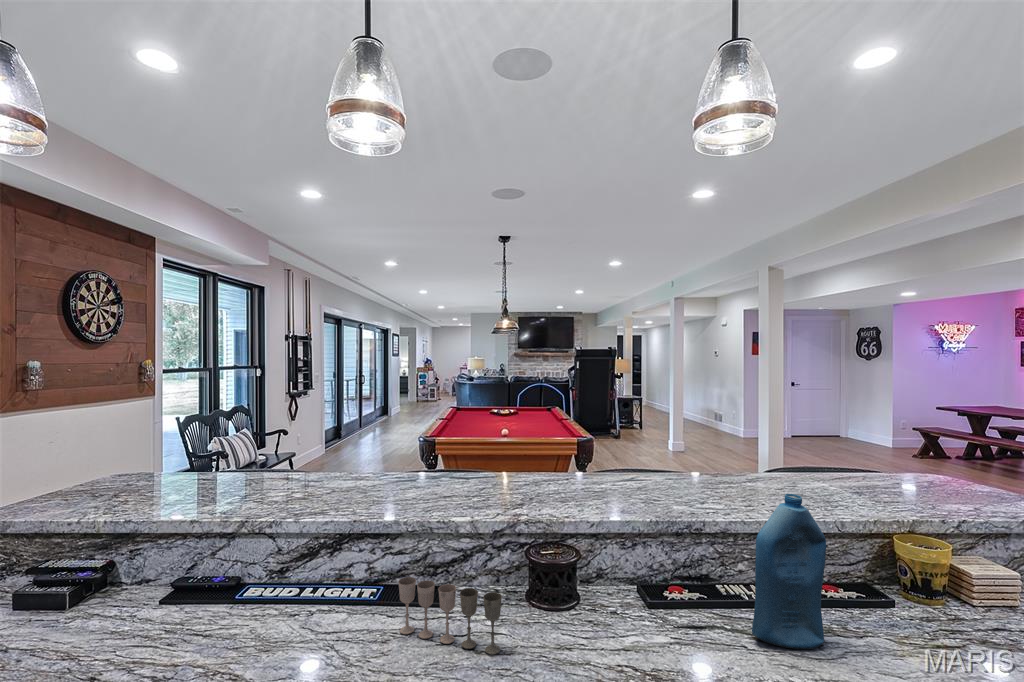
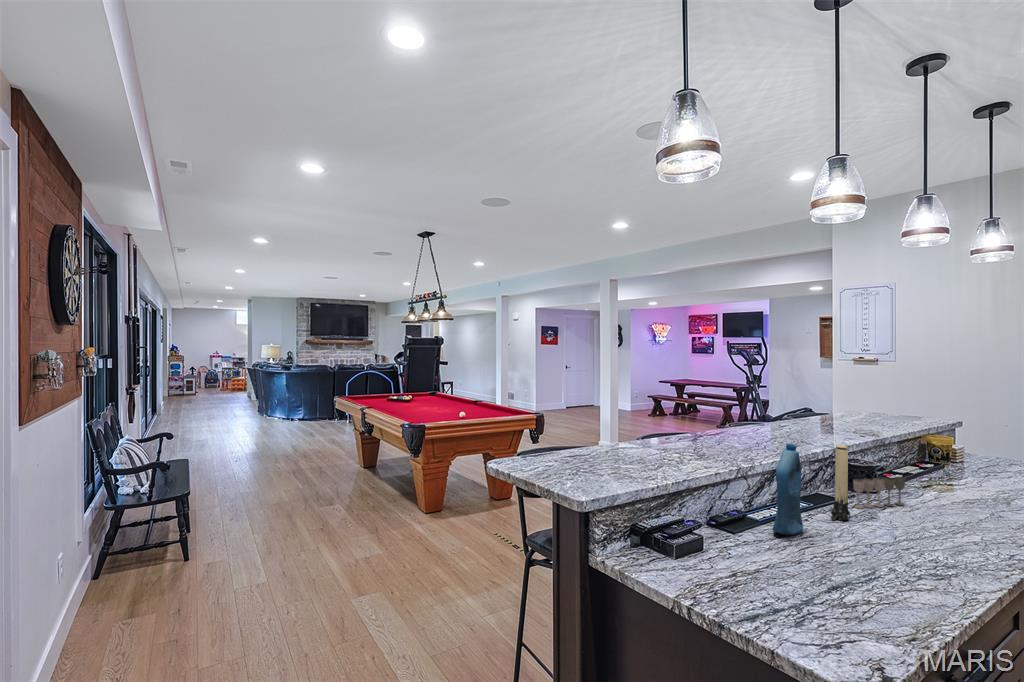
bottle: present [752,494,827,649] -> present [773,444,803,535]
candle: none [287,507,323,642] -> present [831,445,850,521]

